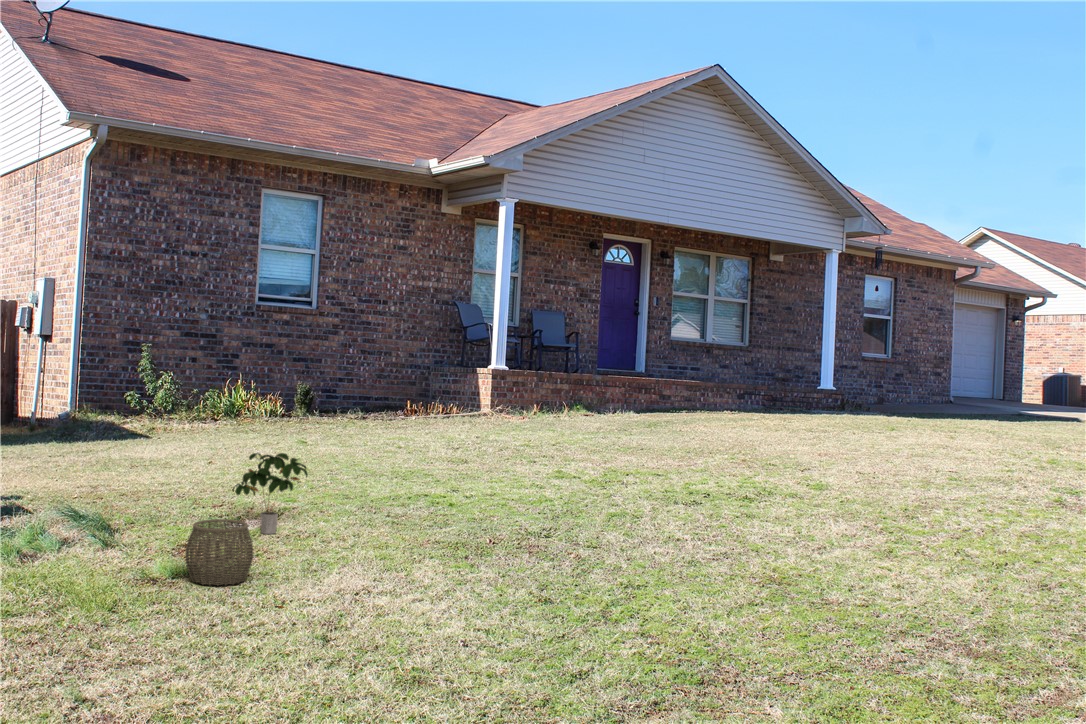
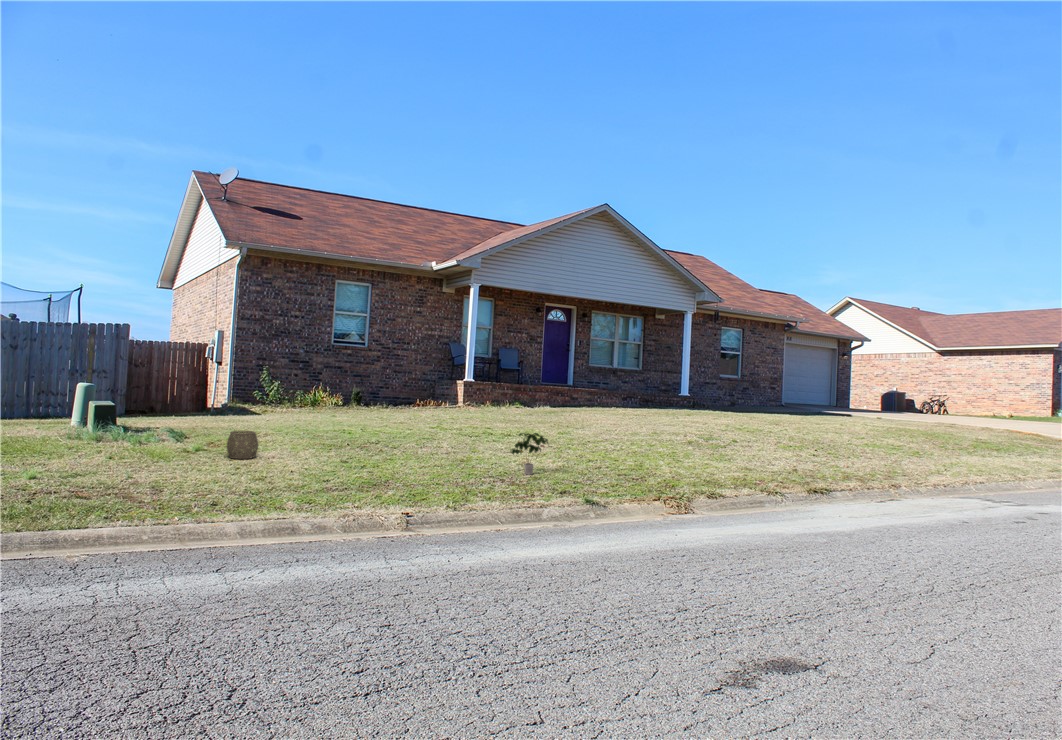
potted plant: present [233,453,308,534] -> present [511,433,548,474]

